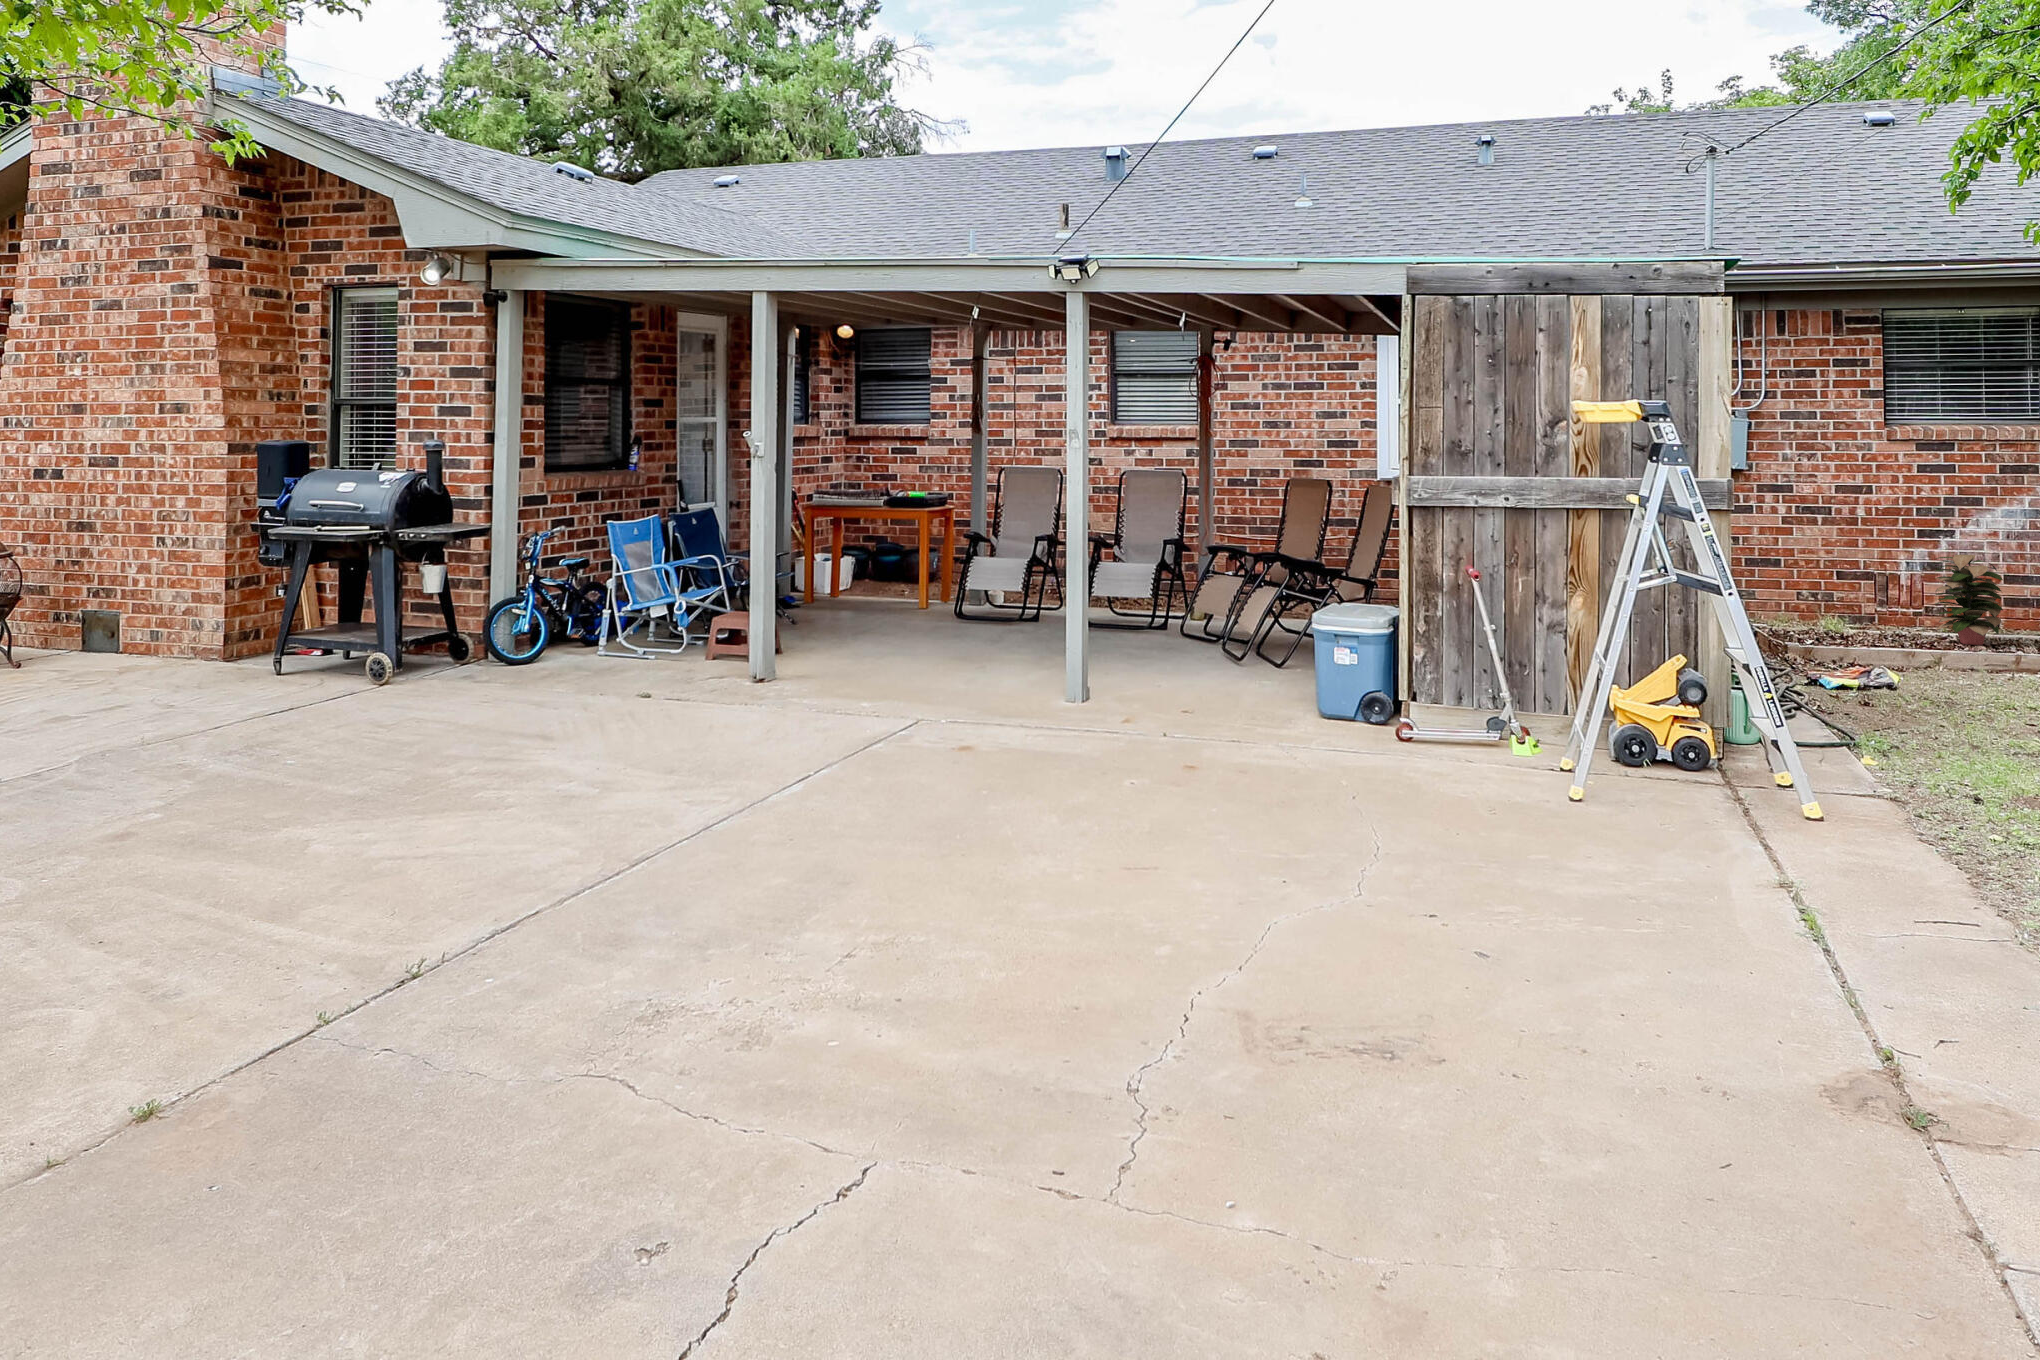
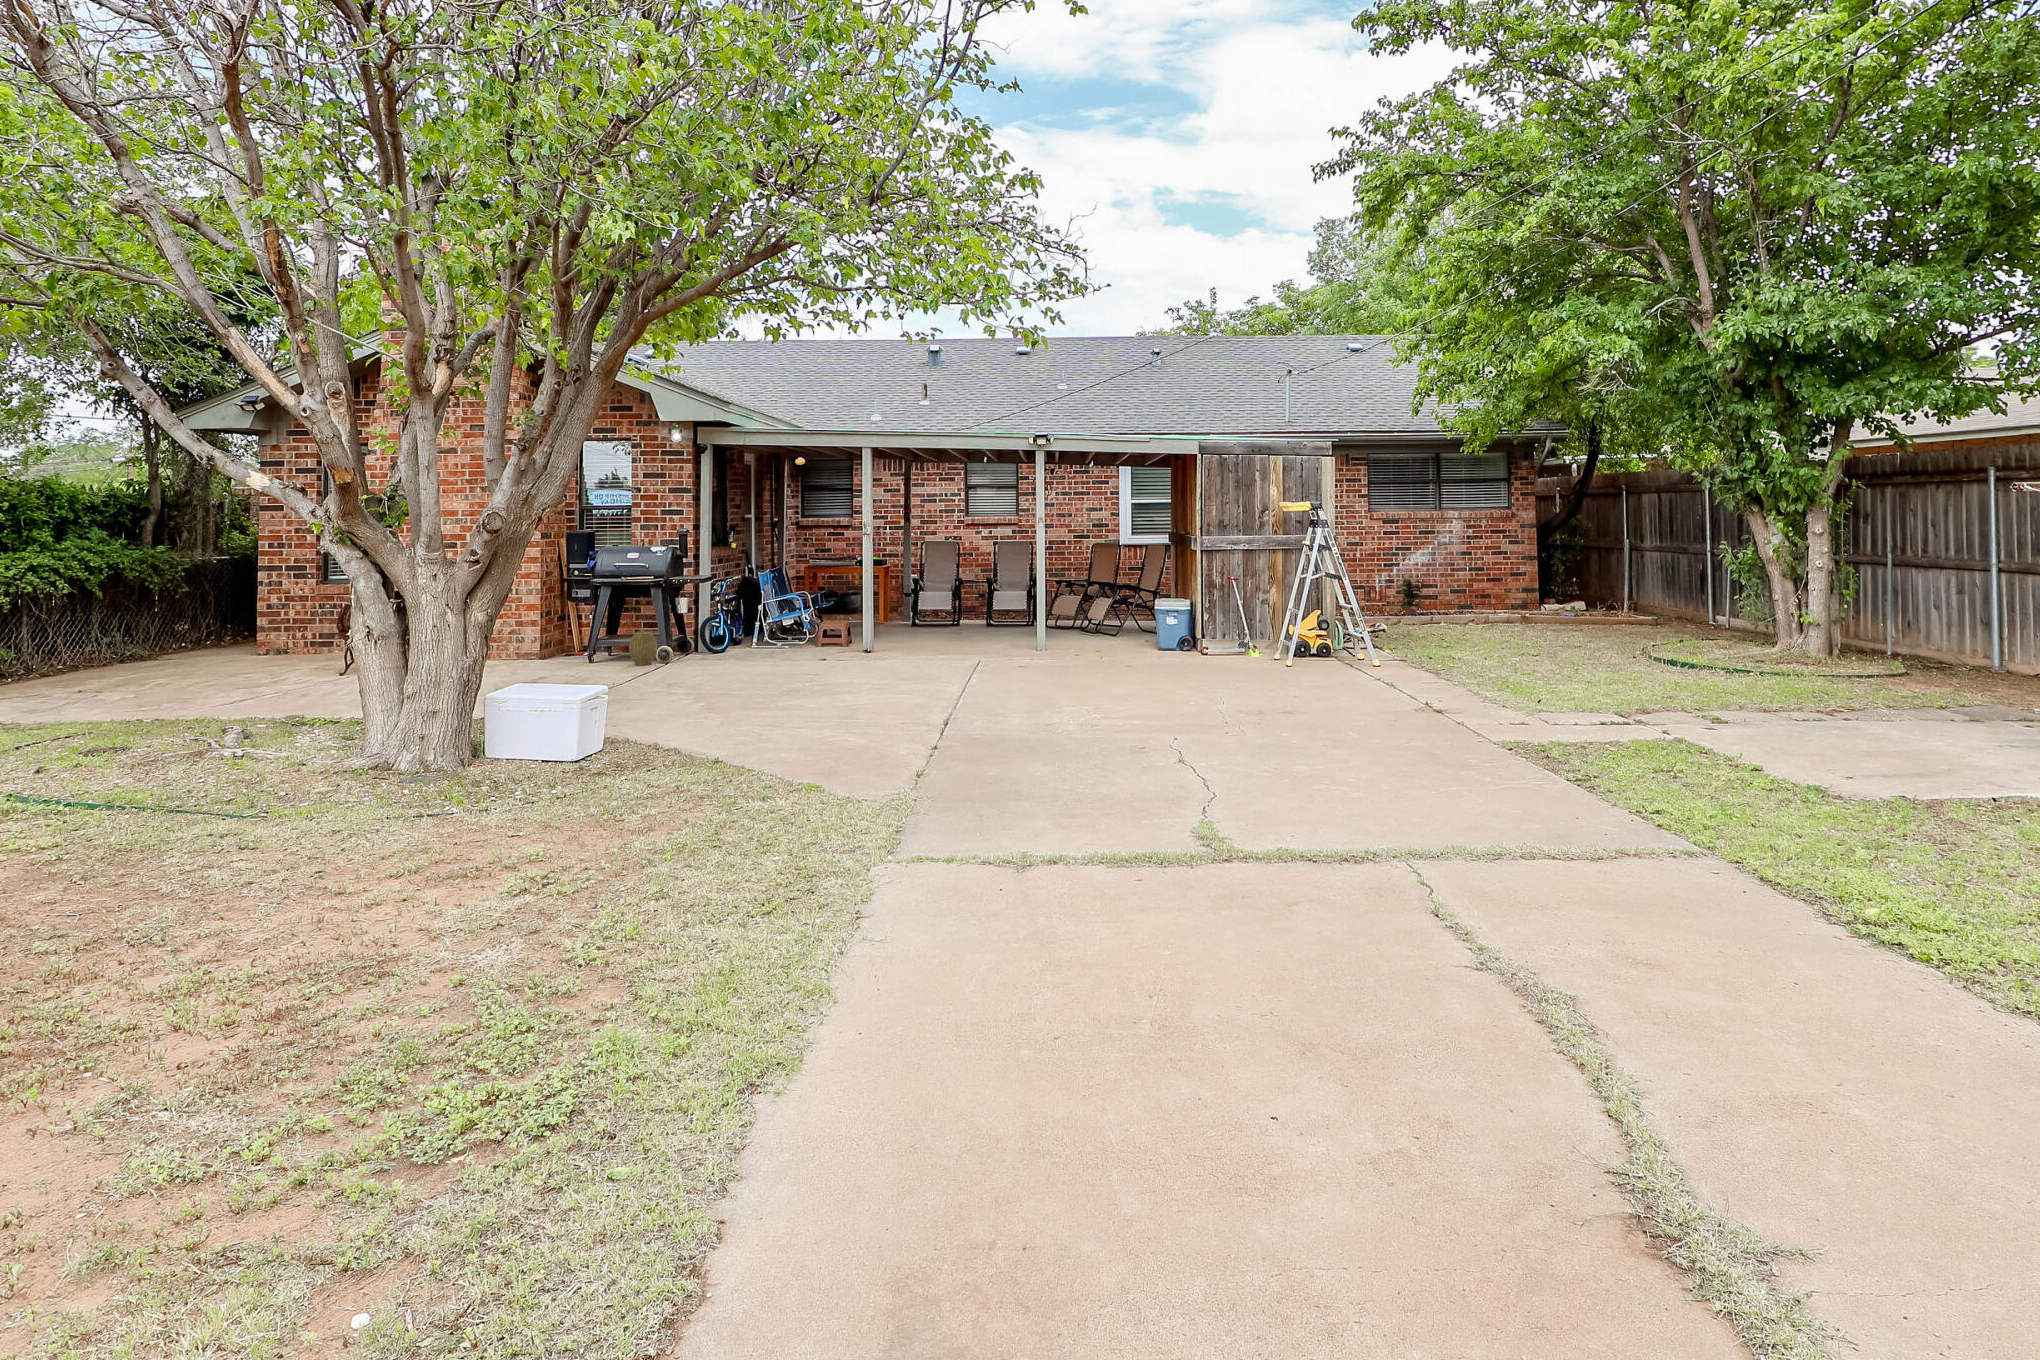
woven basket: none [318,622,372,685] -> present [629,631,657,665]

